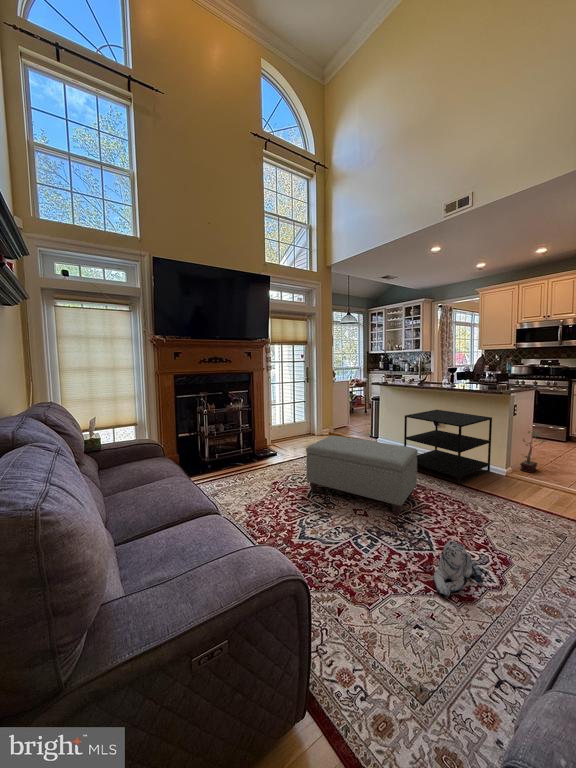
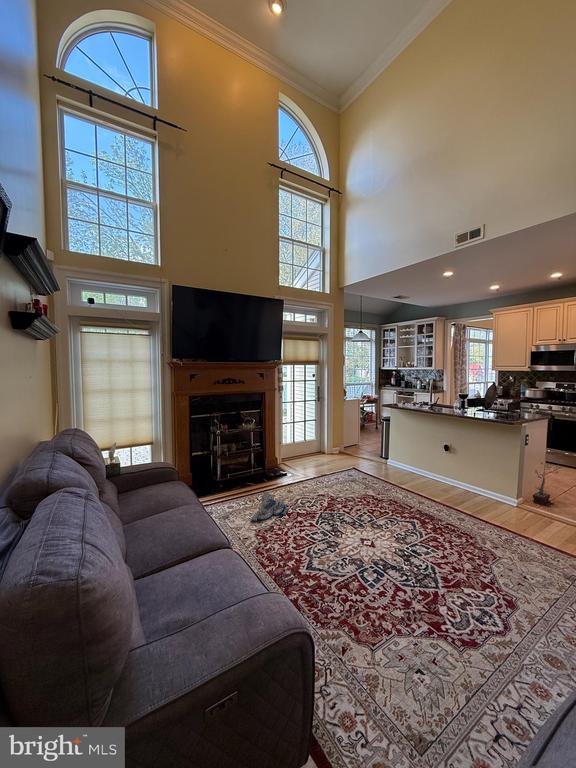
side table: present [404,410,492,485] -> none [413,436,504,516]
ottoman: present [306,436,418,515] -> none [315,462,426,548]
plush toy: present [433,541,482,596] -> present [252,493,288,521]

